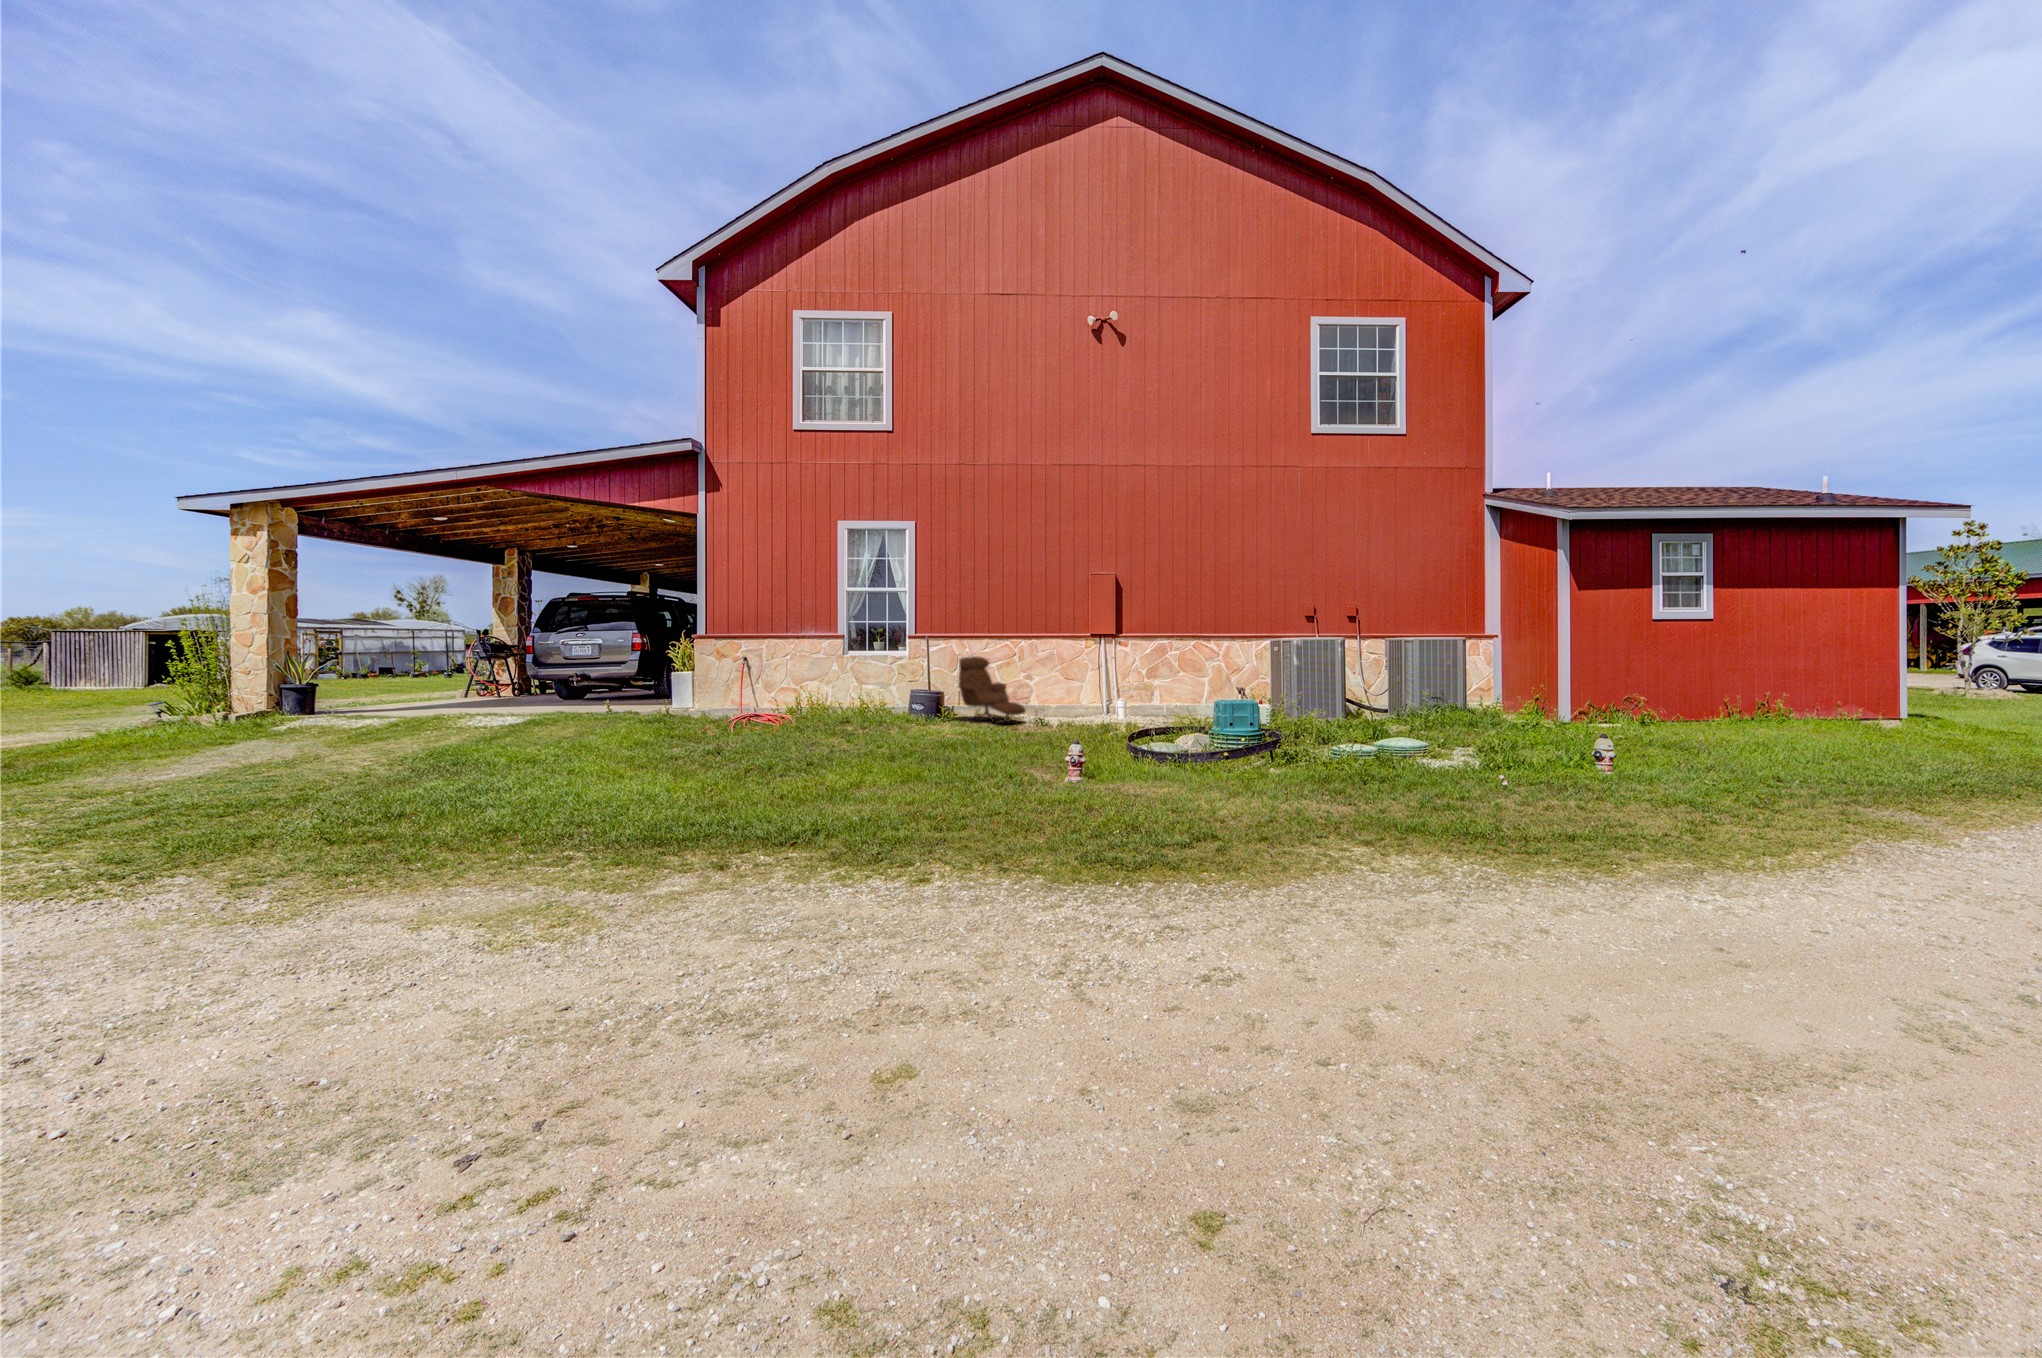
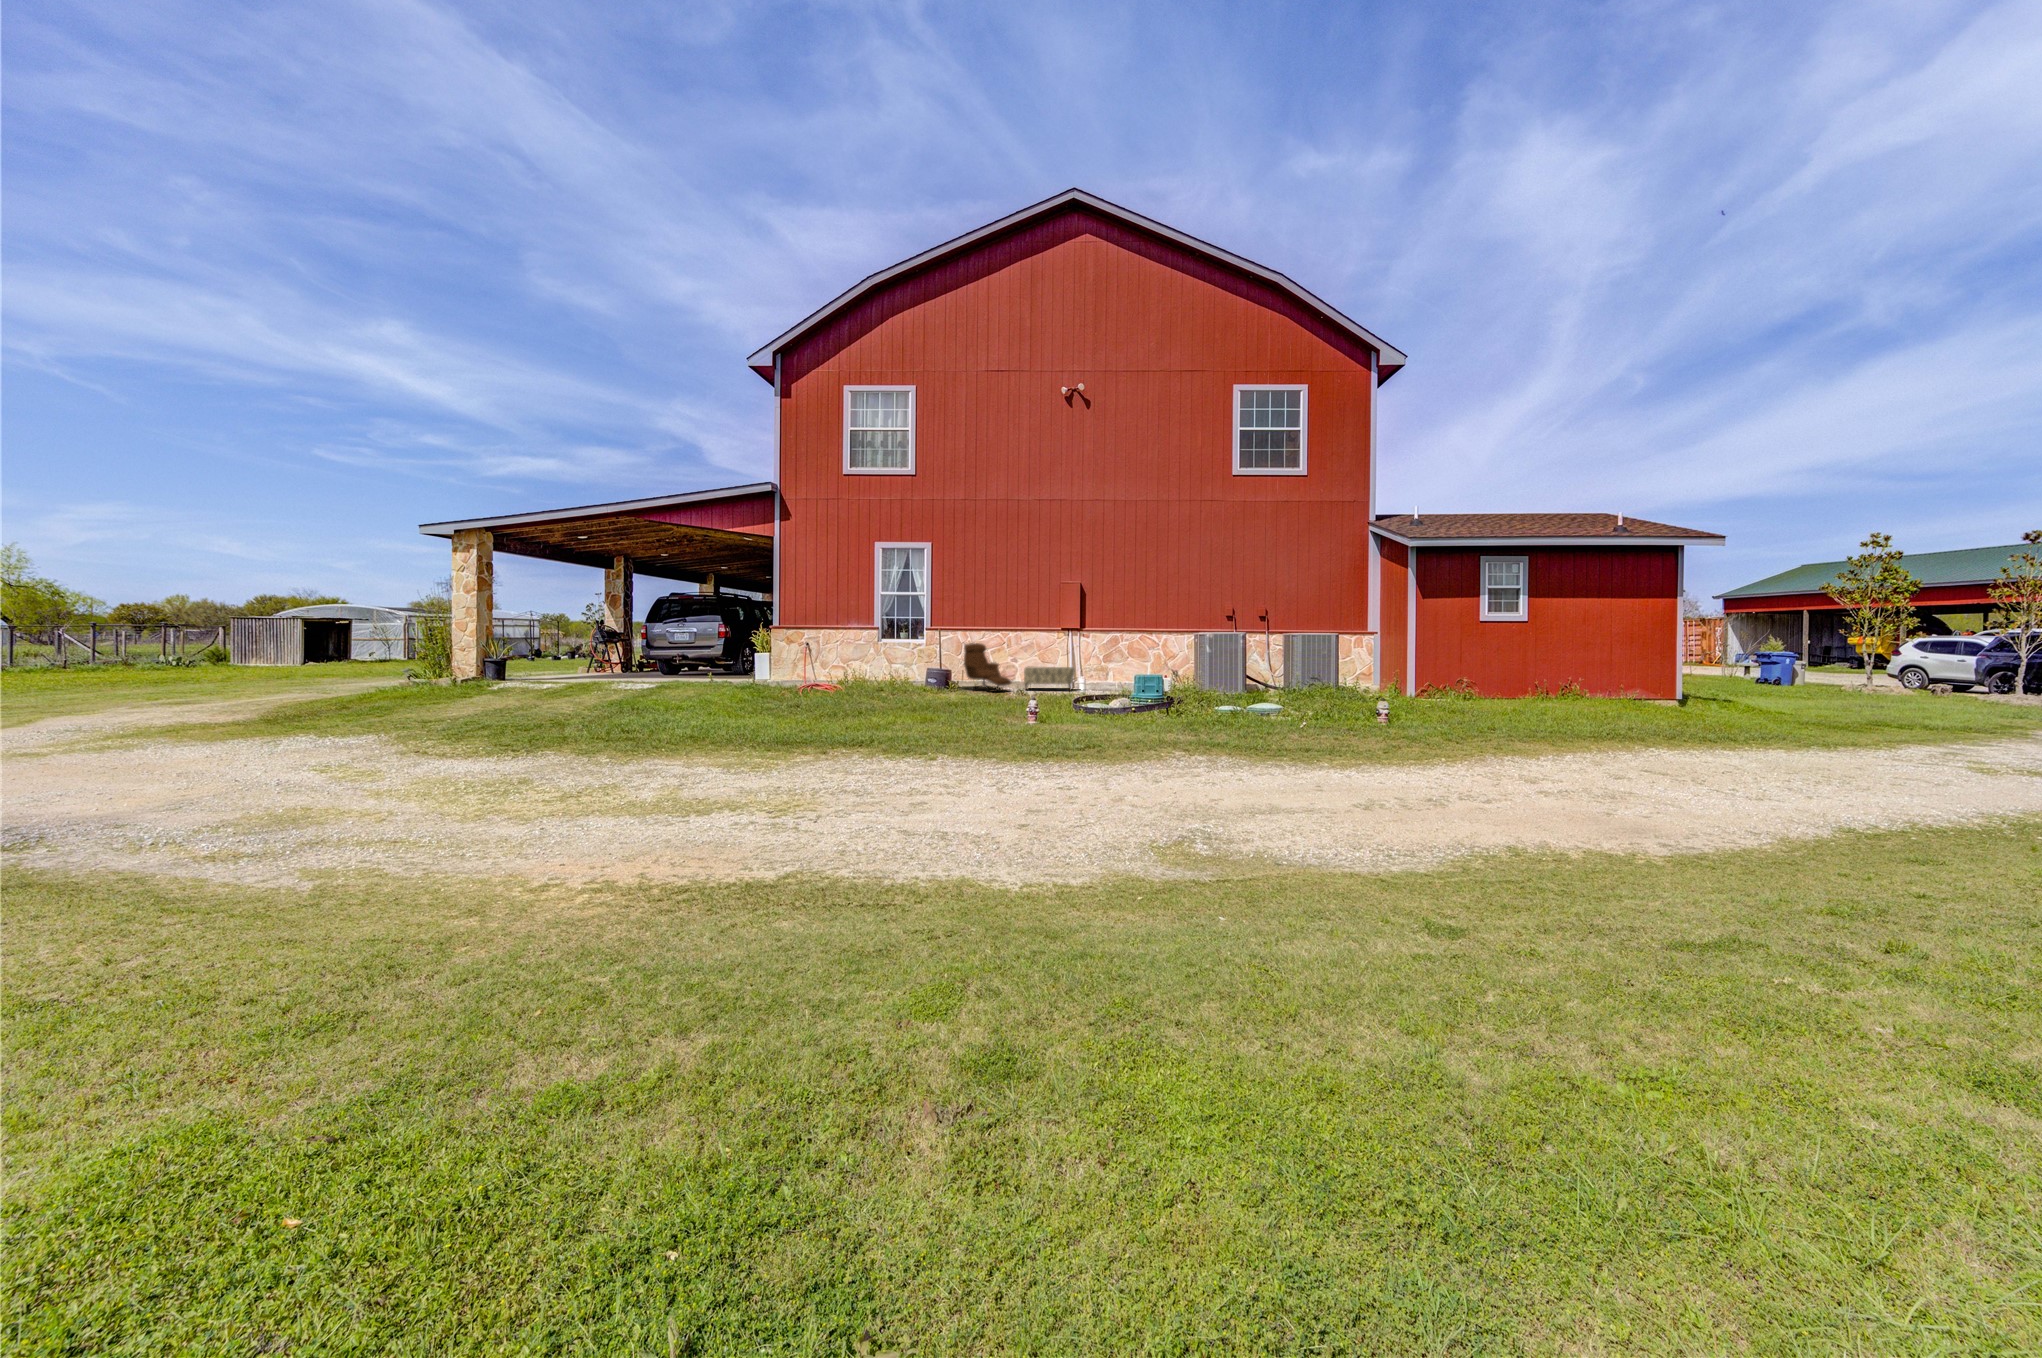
bench: none [1042,688,1109,722] -> present [1024,667,1074,690]

